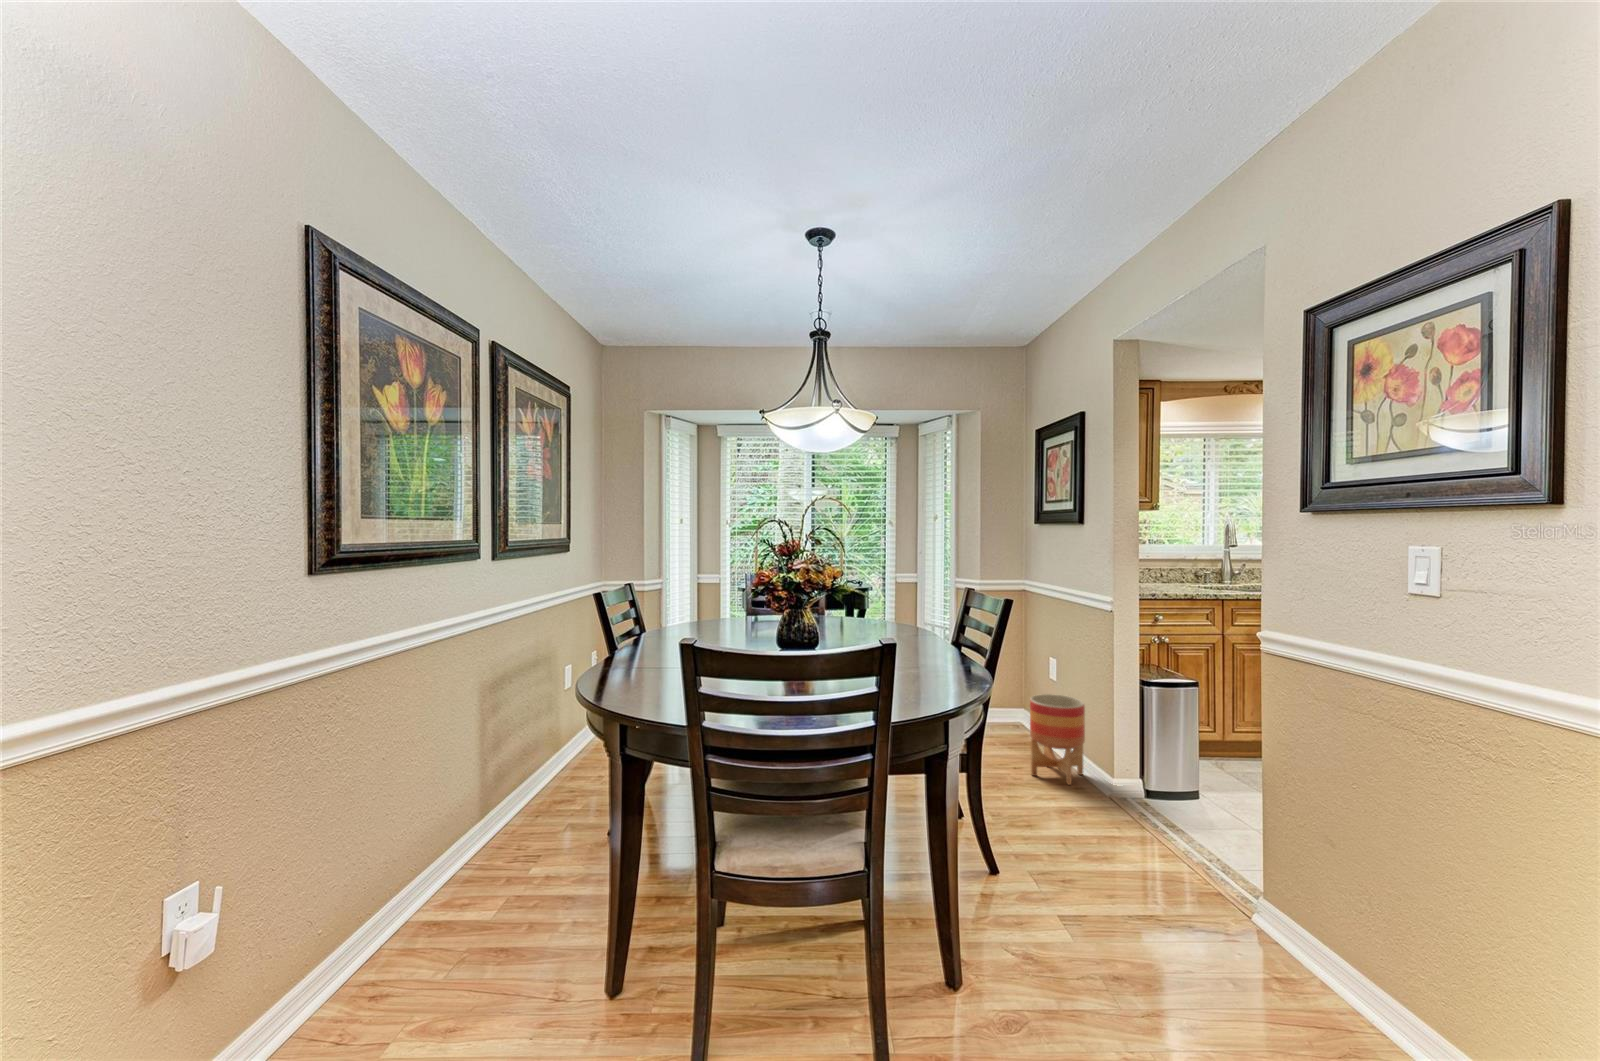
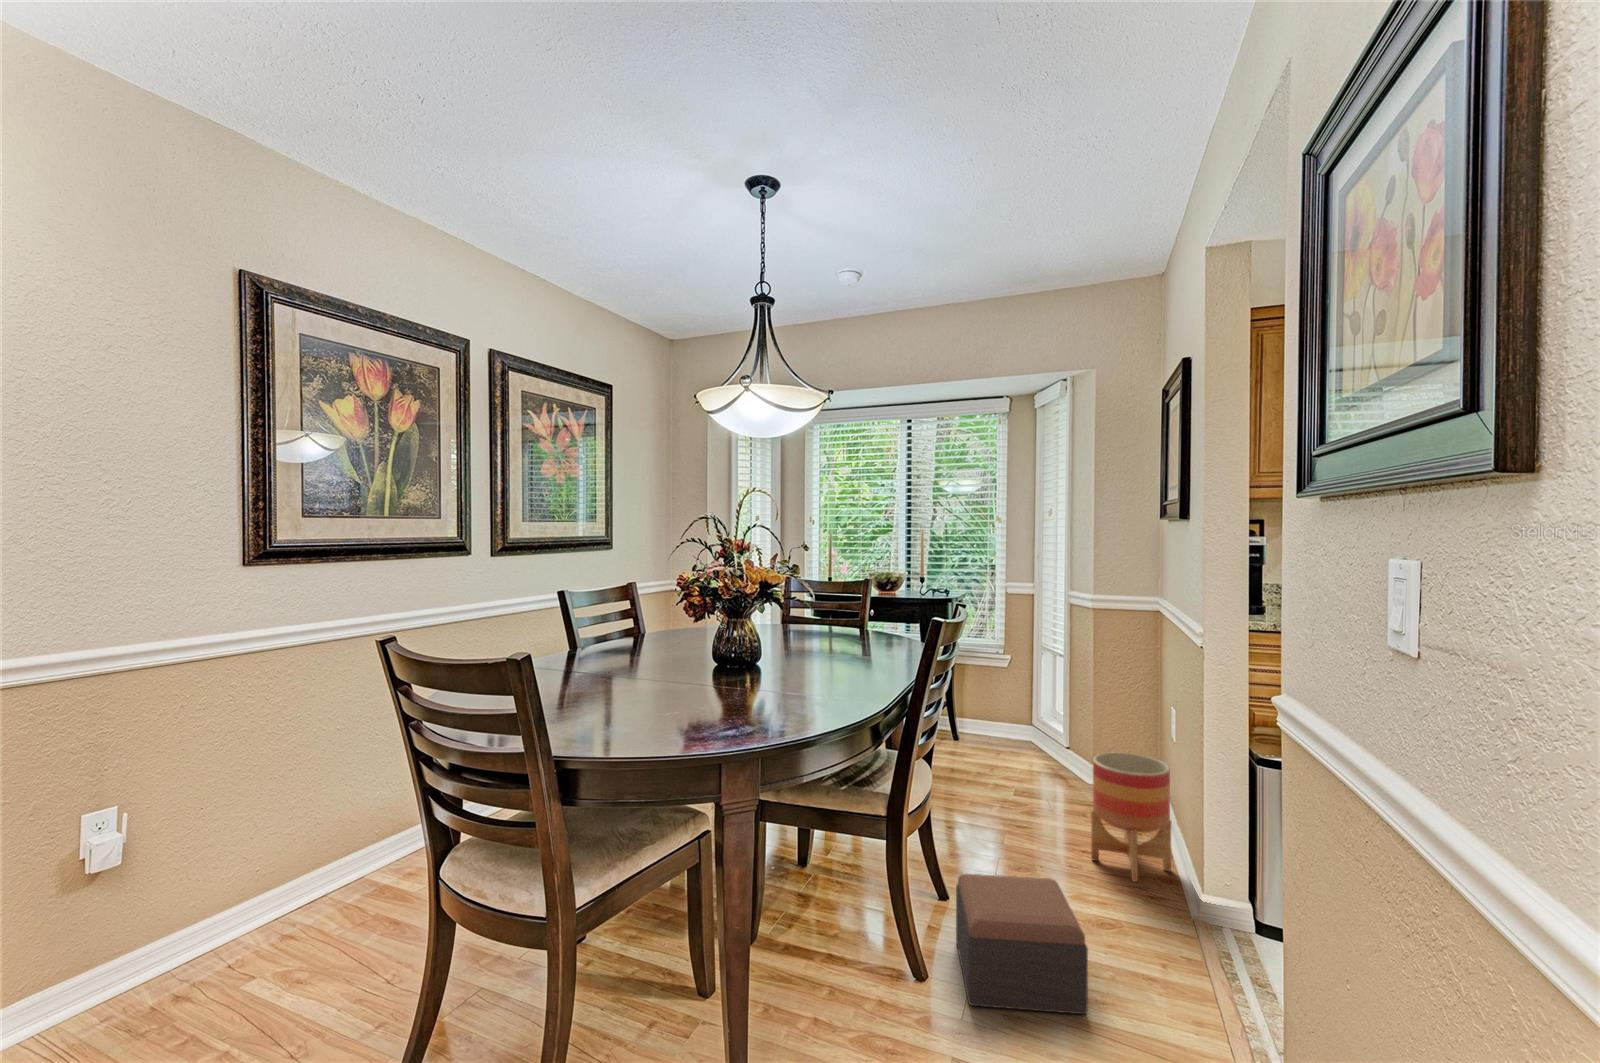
footstool: none [1004,787,1123,887] -> present [956,874,1088,1014]

